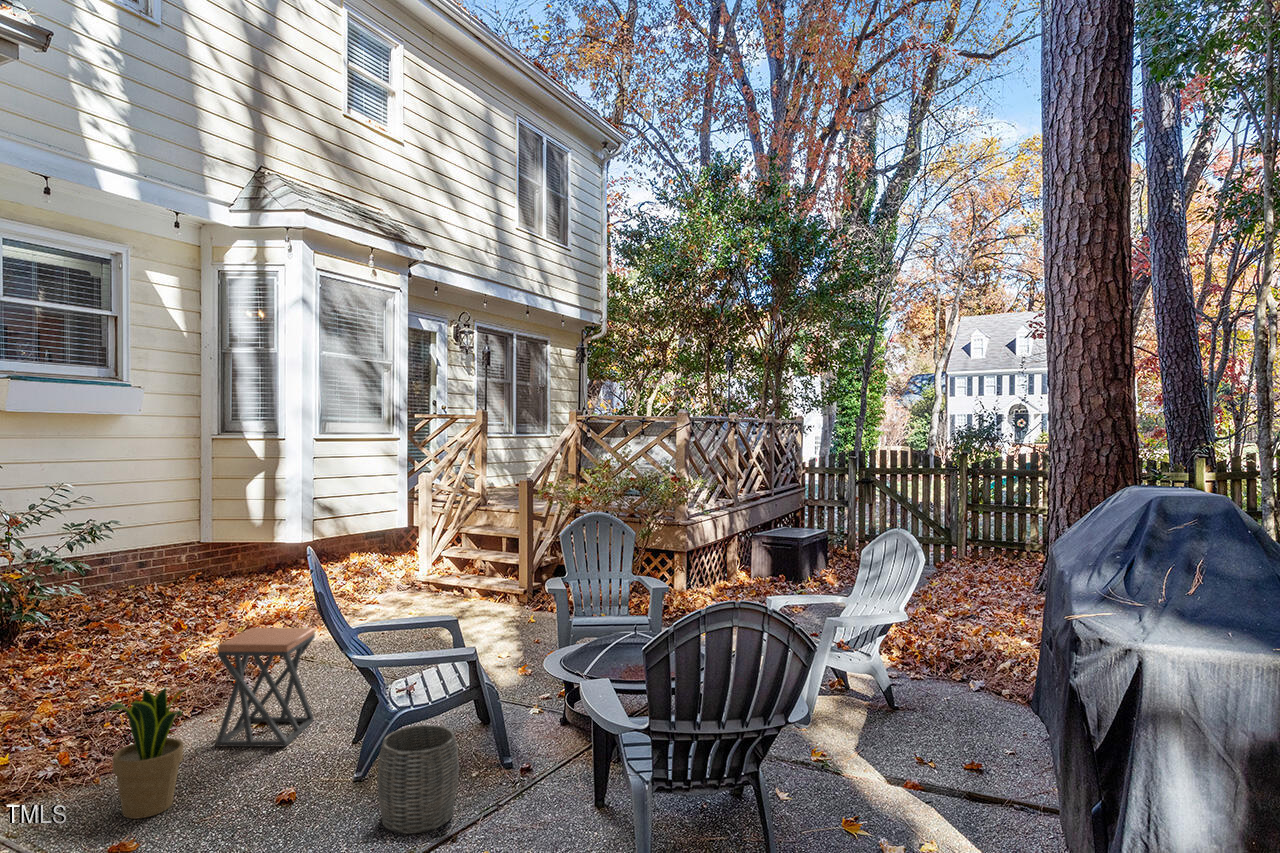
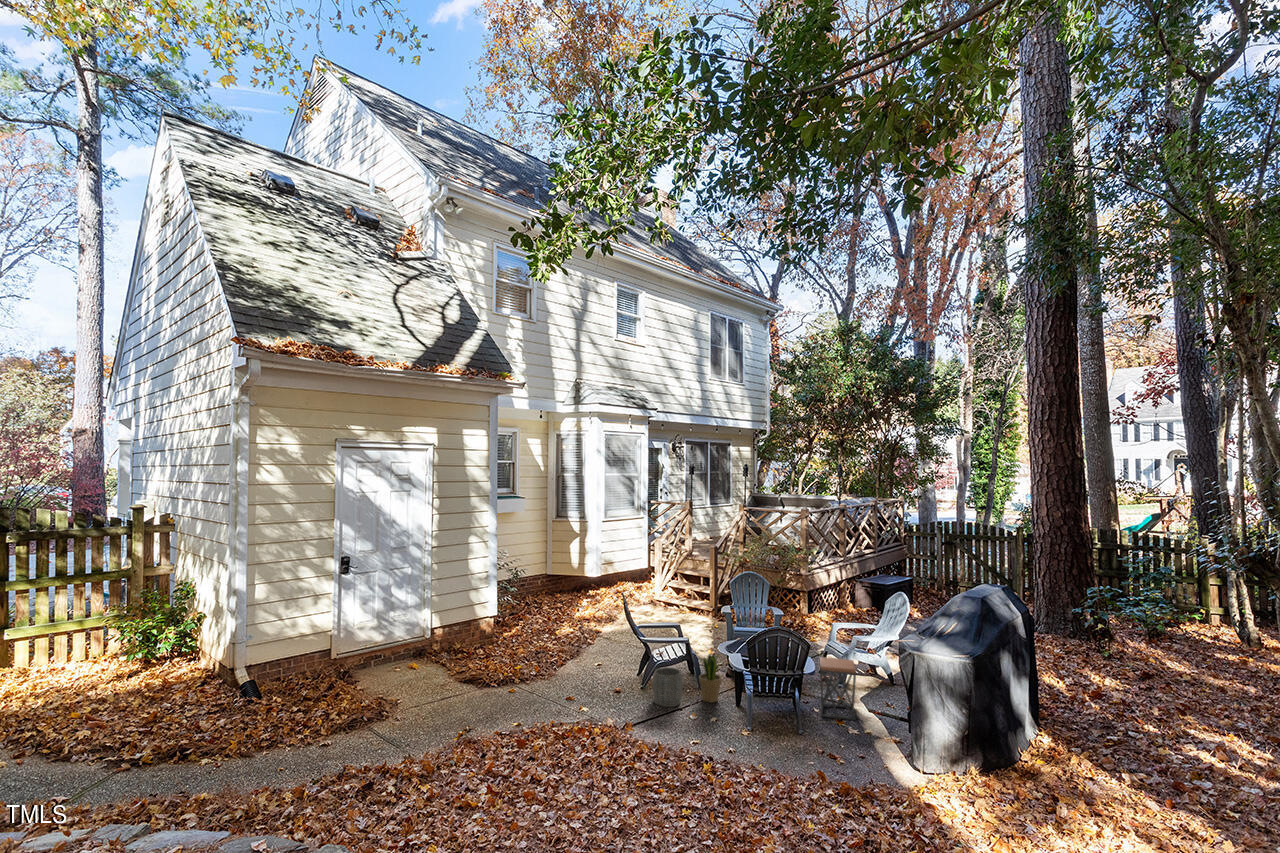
stool: present [216,628,315,747] -> present [820,657,856,720]
potted plant: present [107,687,186,819] -> present [699,654,723,703]

